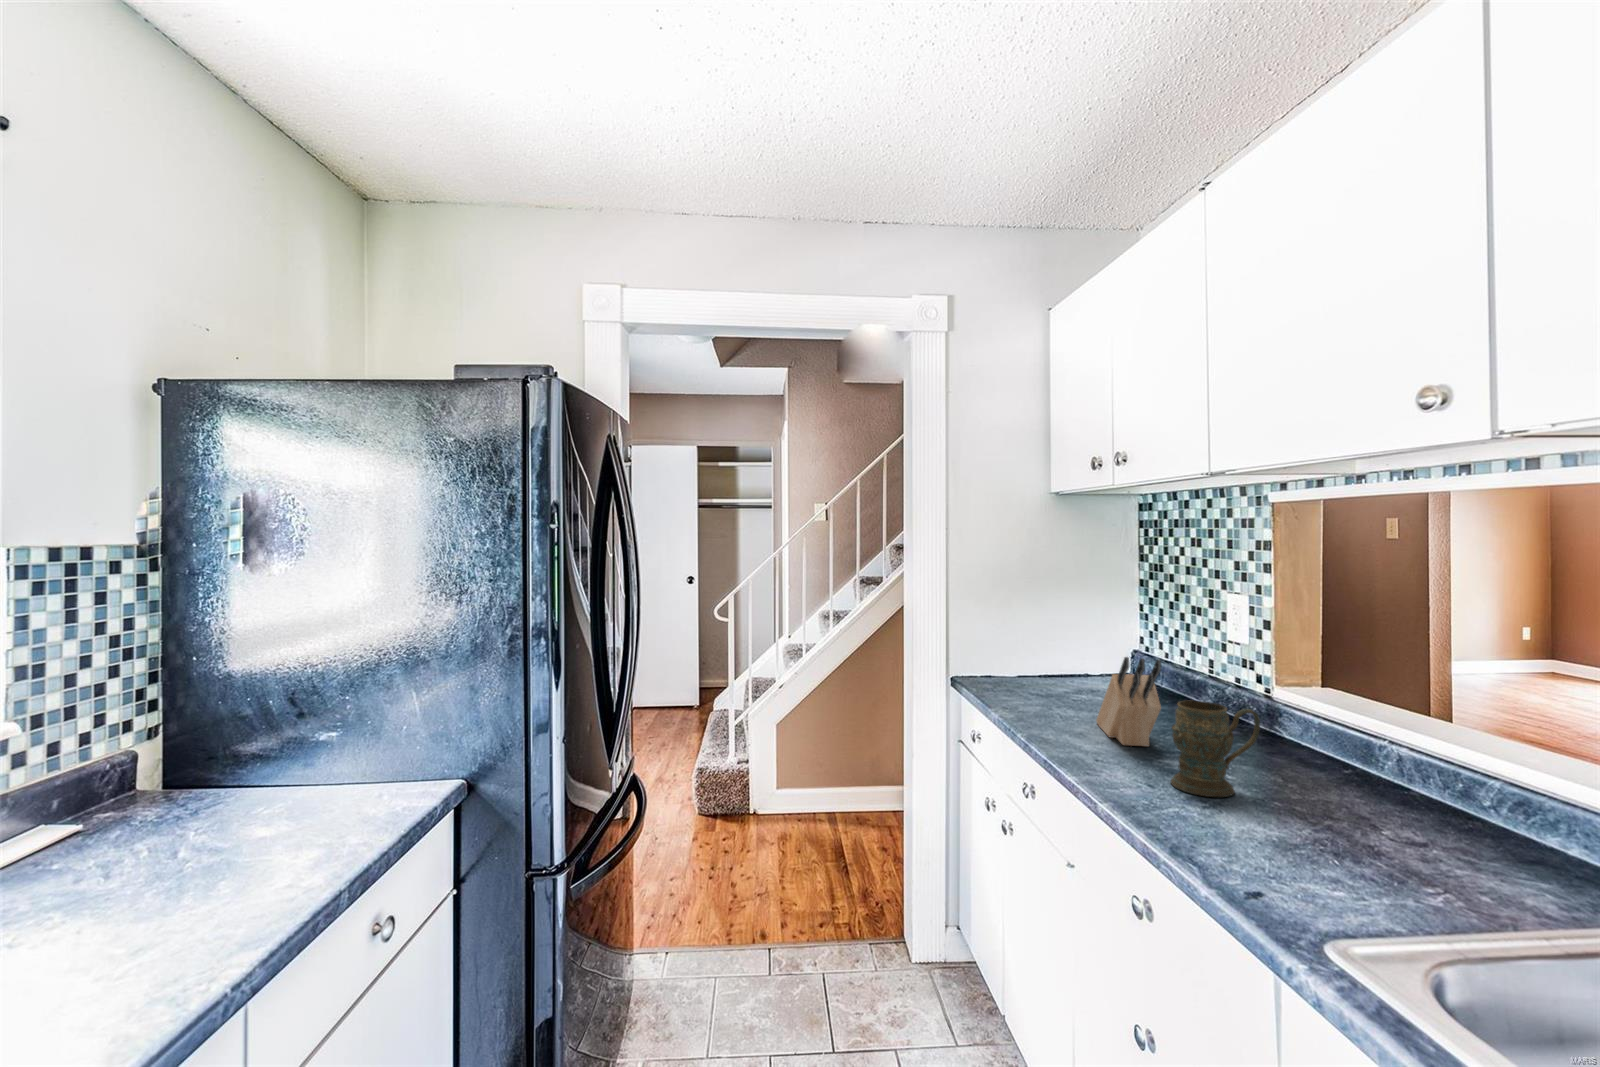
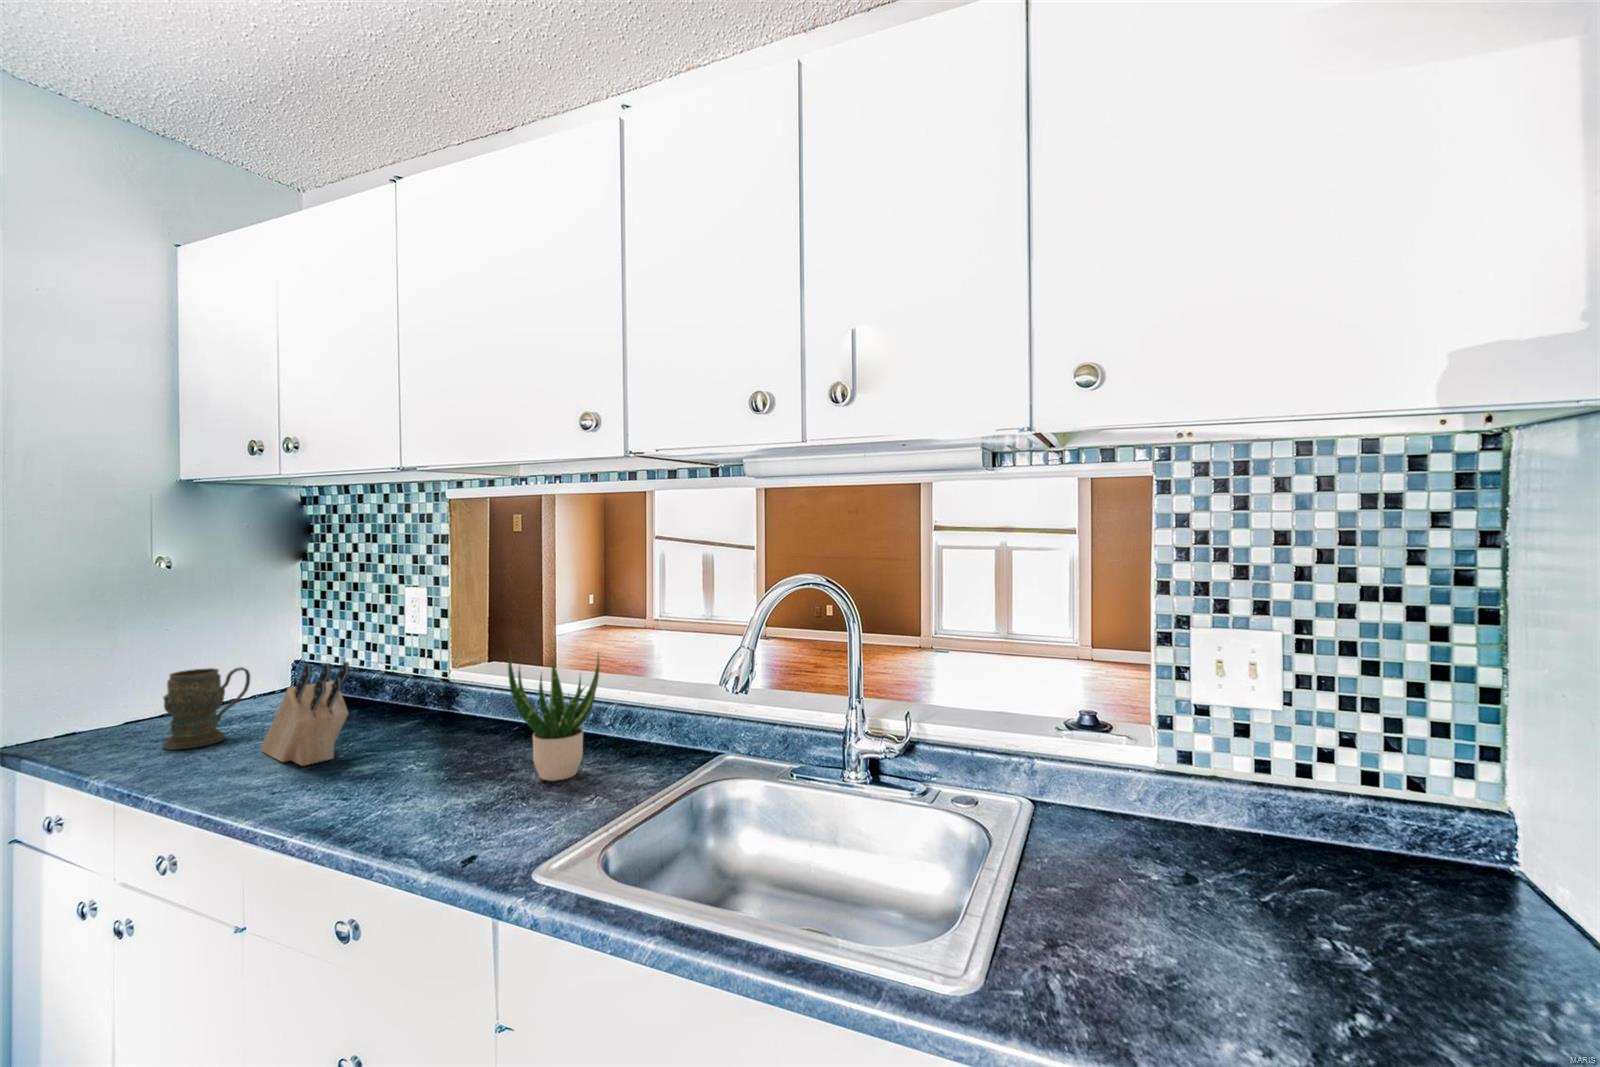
potted plant: none [1320,677,1465,854] -> present [508,651,599,781]
mug: present [1171,701,1260,797] -> present [162,667,250,750]

